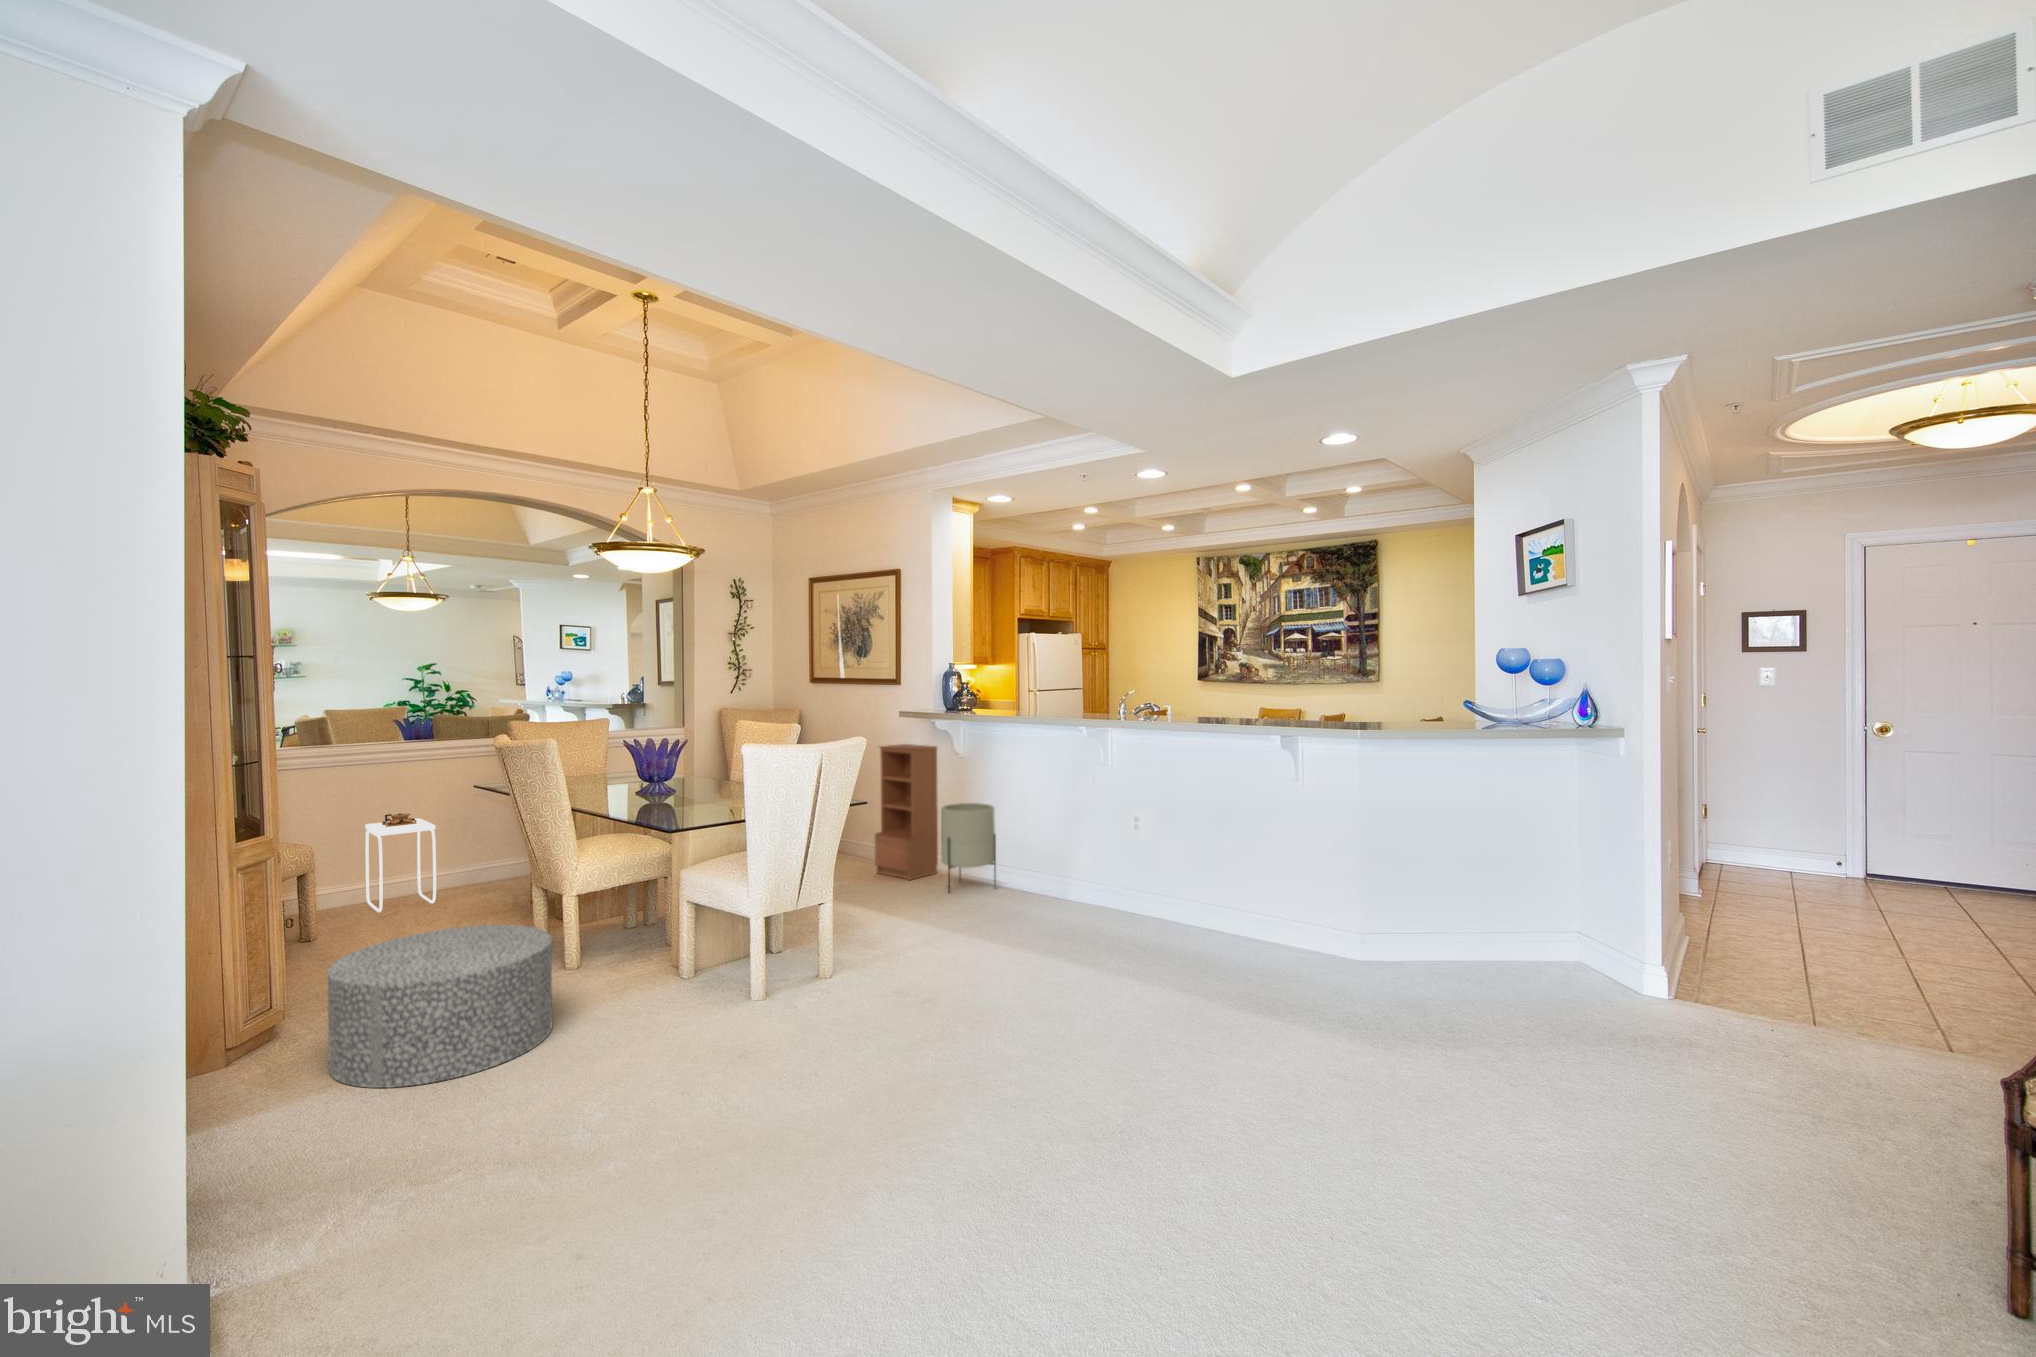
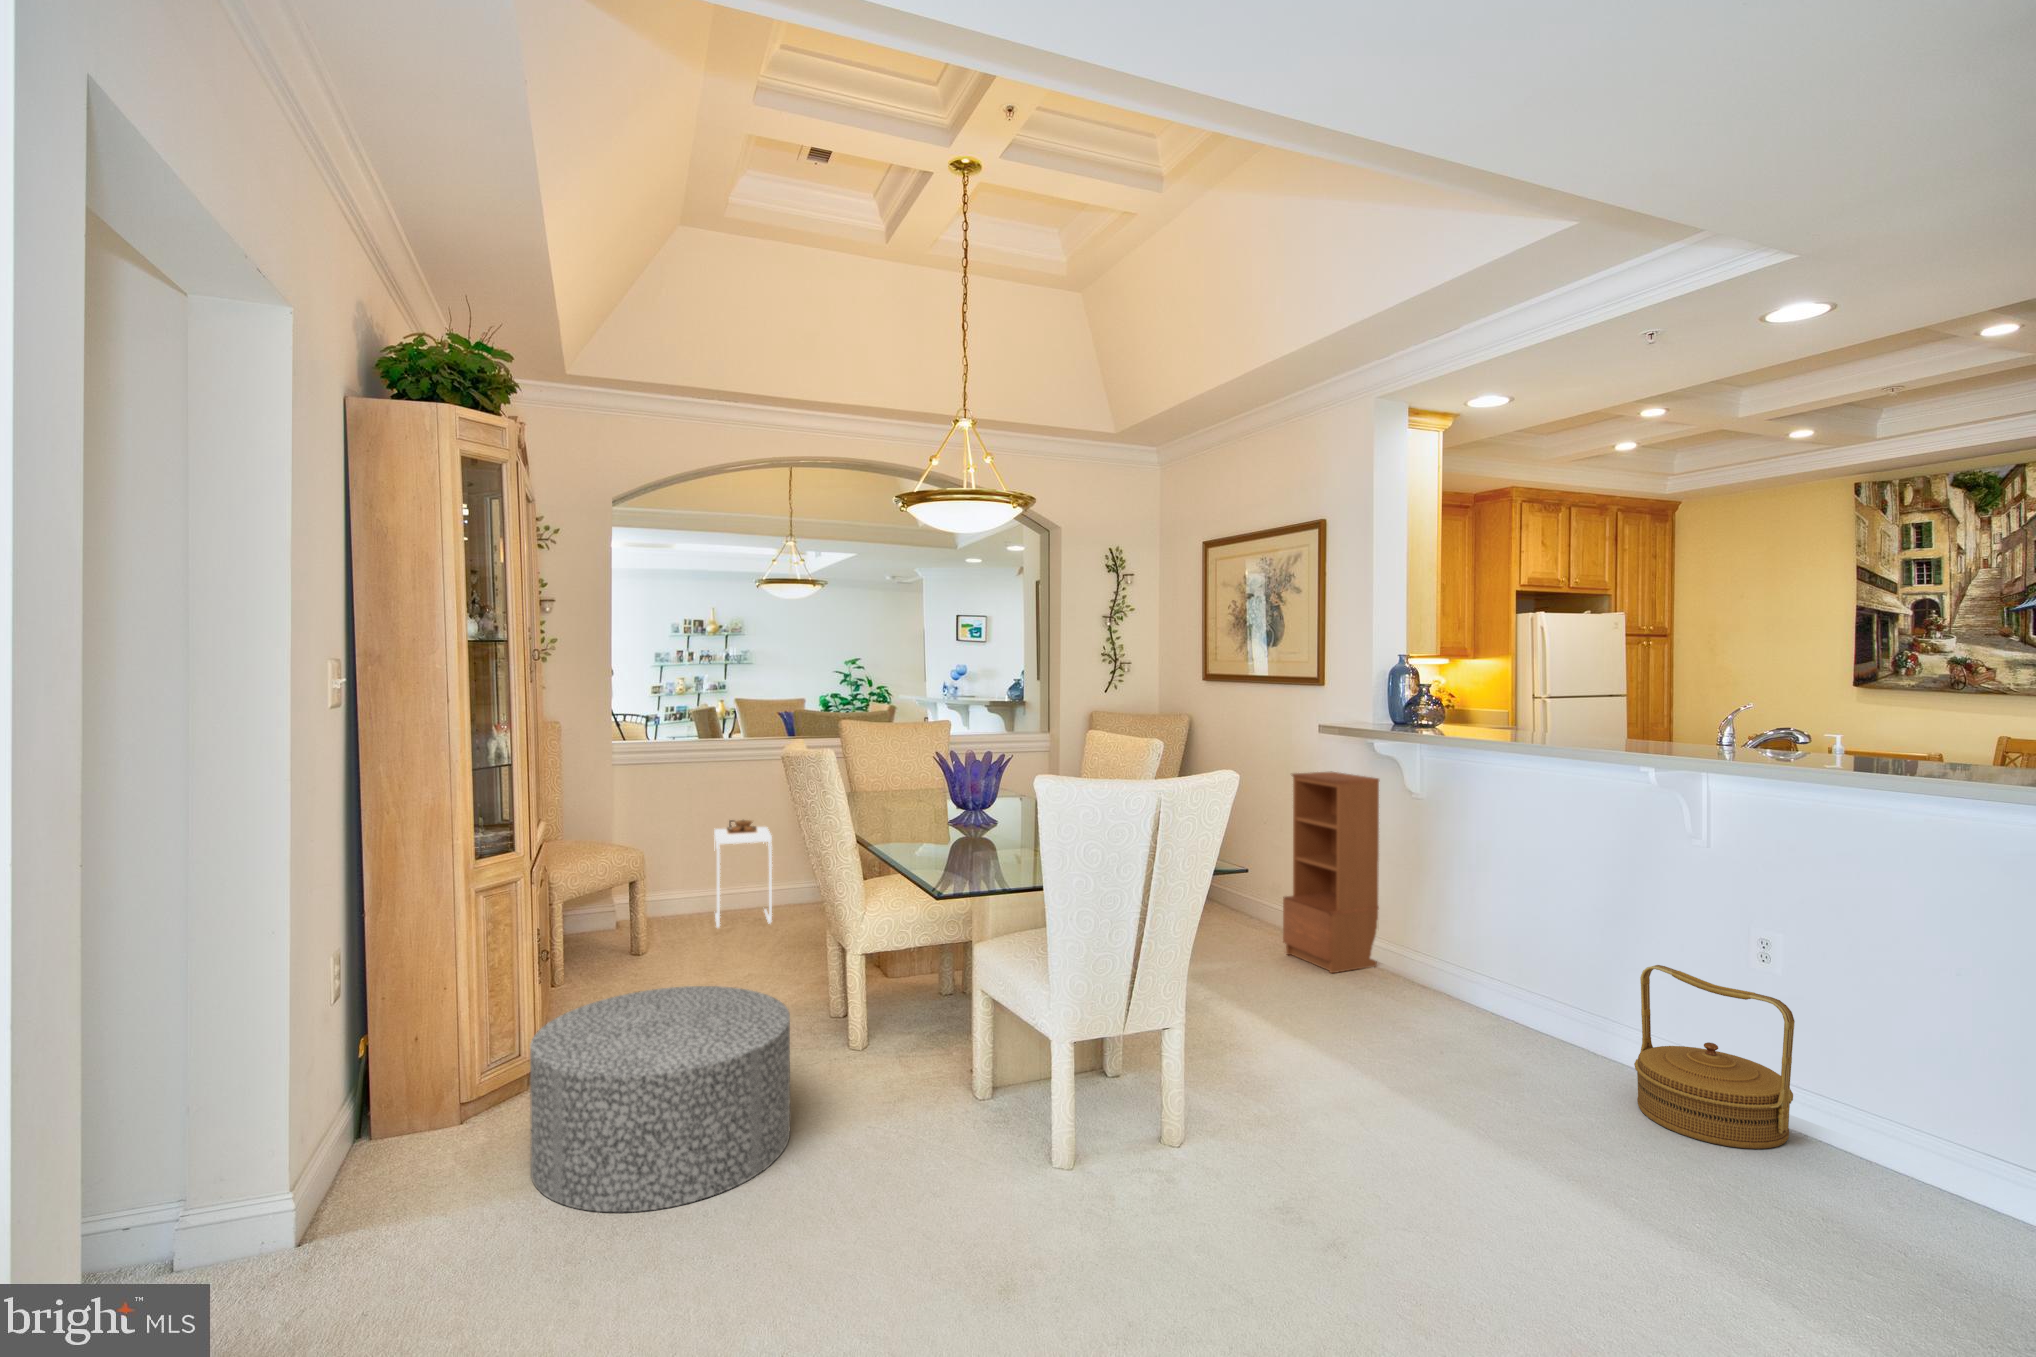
planter: present [941,803,996,892] -> none [1380,869,1471,1011]
woven basket: none [1083,839,1155,929] -> present [1634,965,1795,1149]

